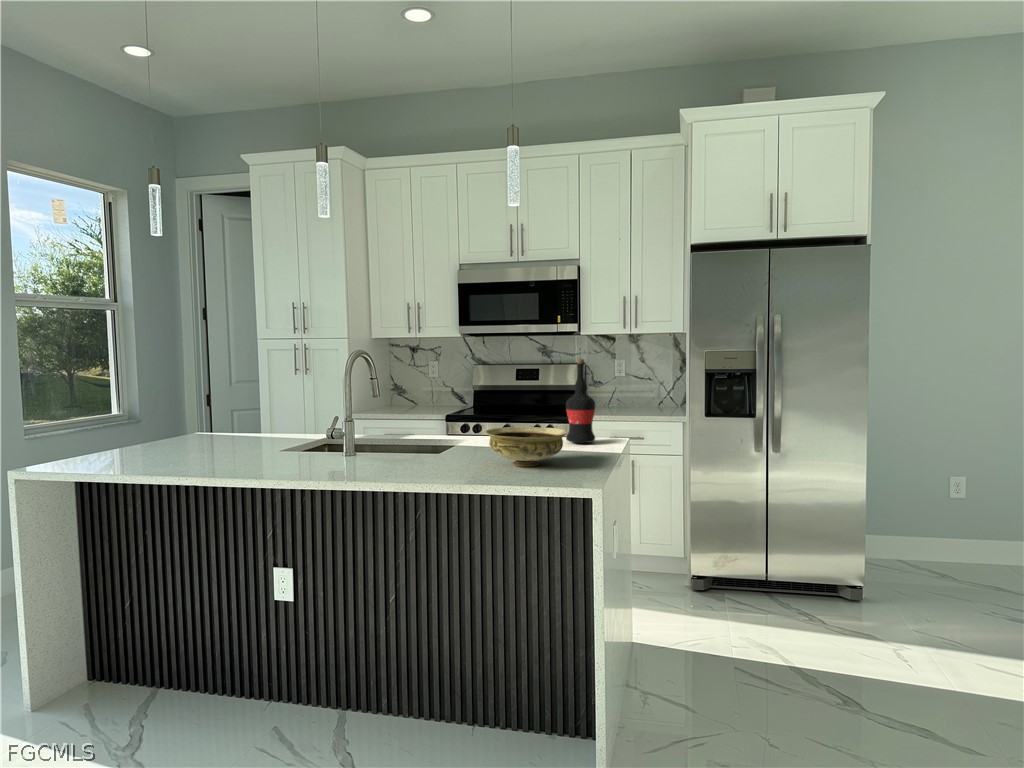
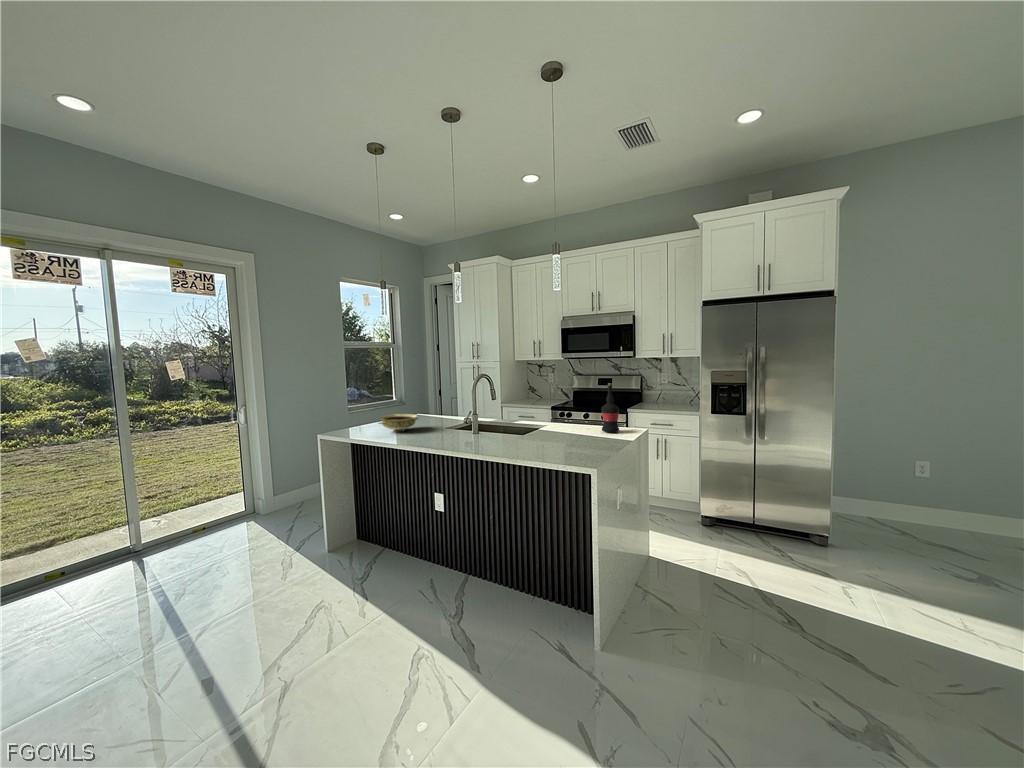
ceramic bowl: present [486,427,567,466] -> present [378,414,419,432]

